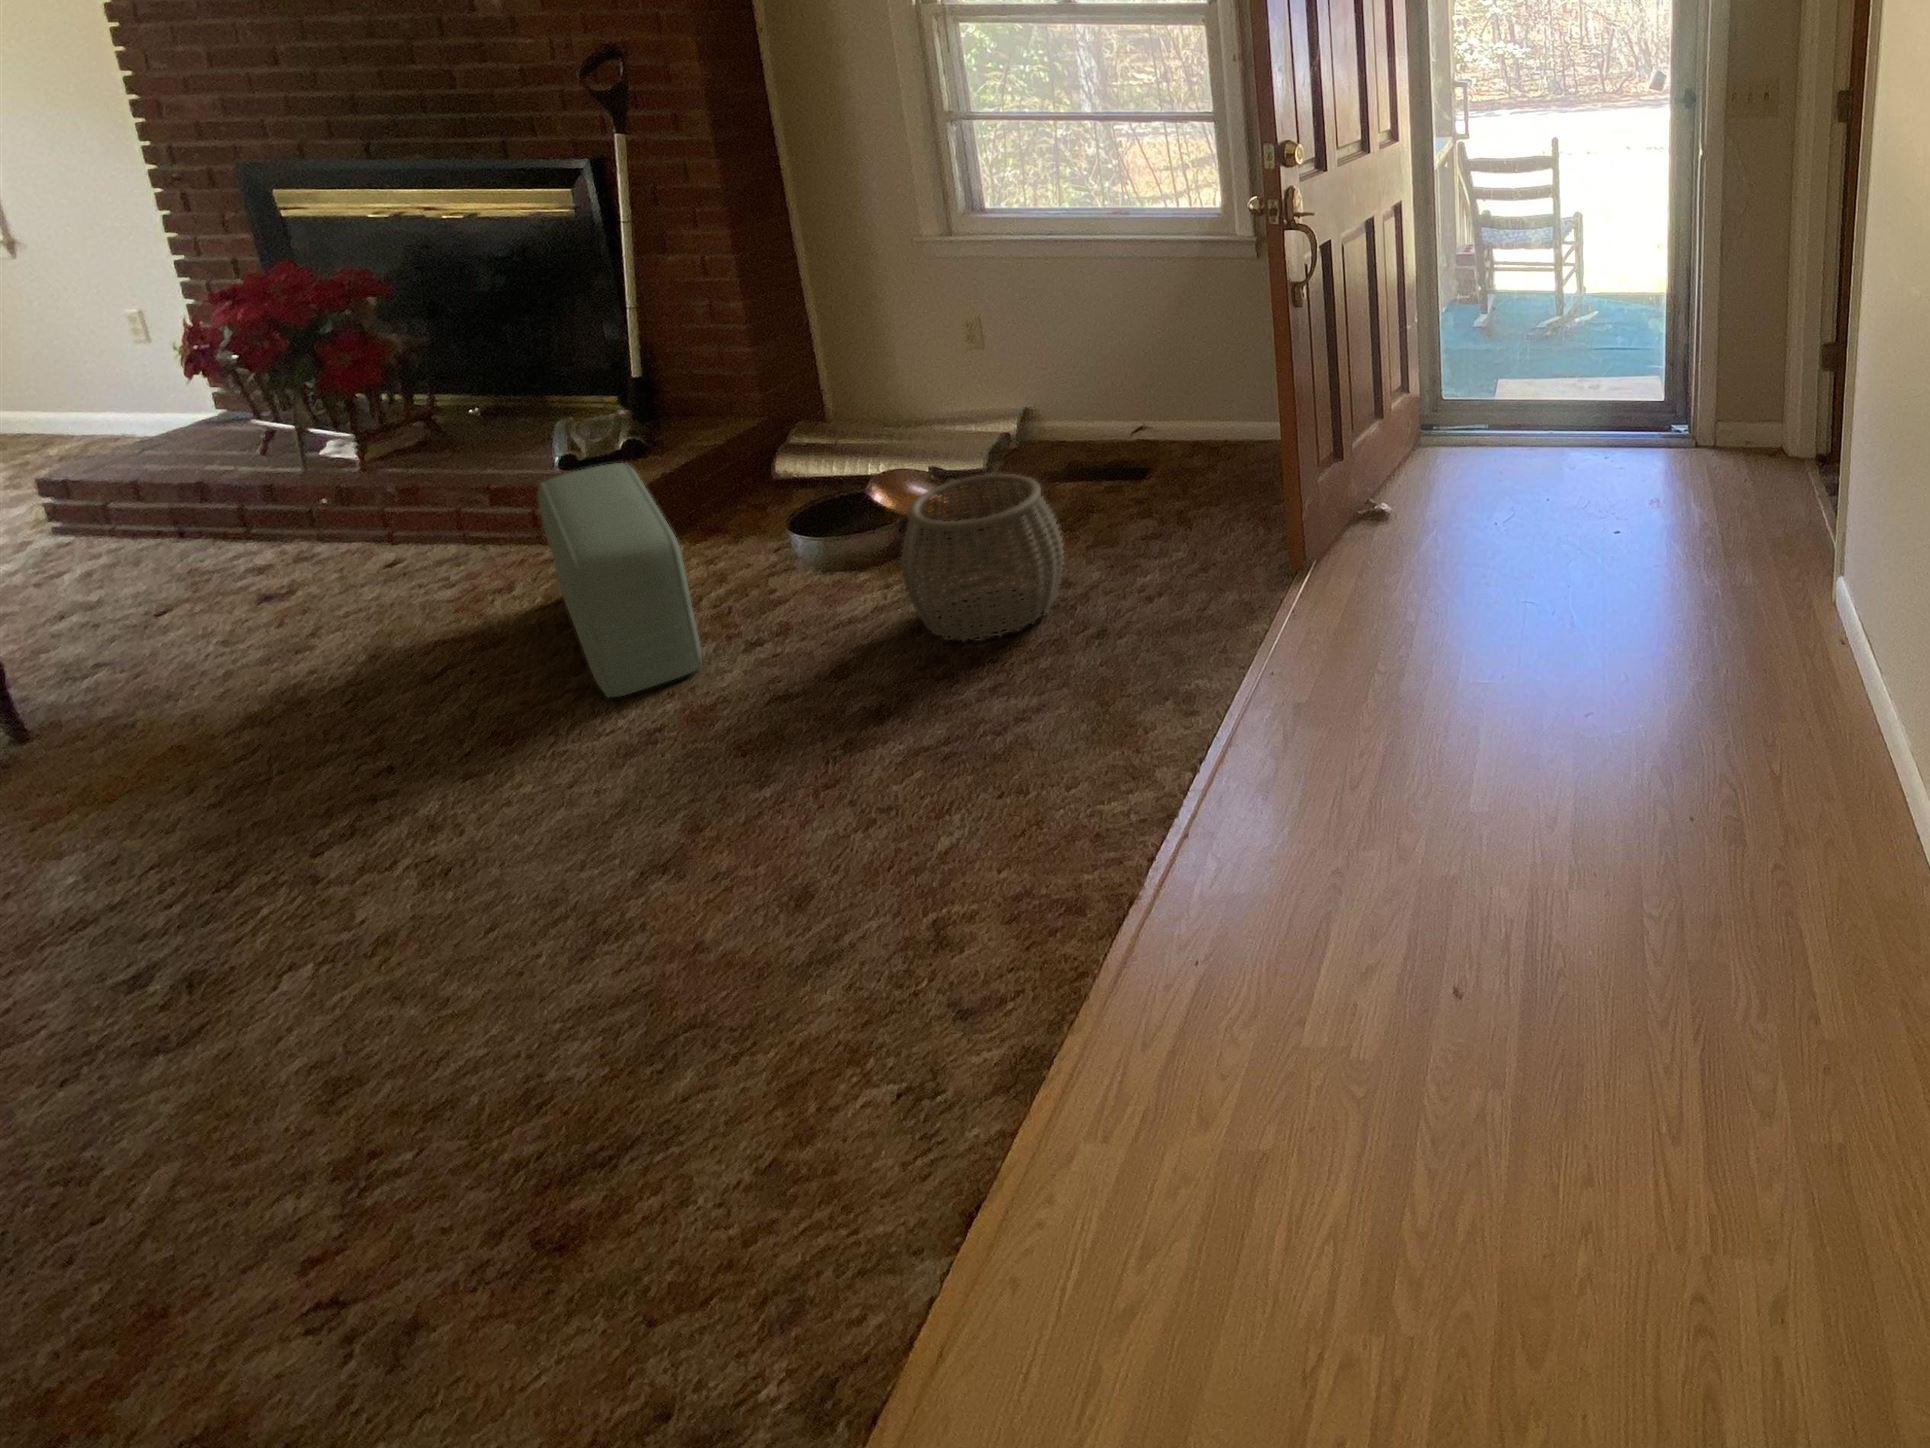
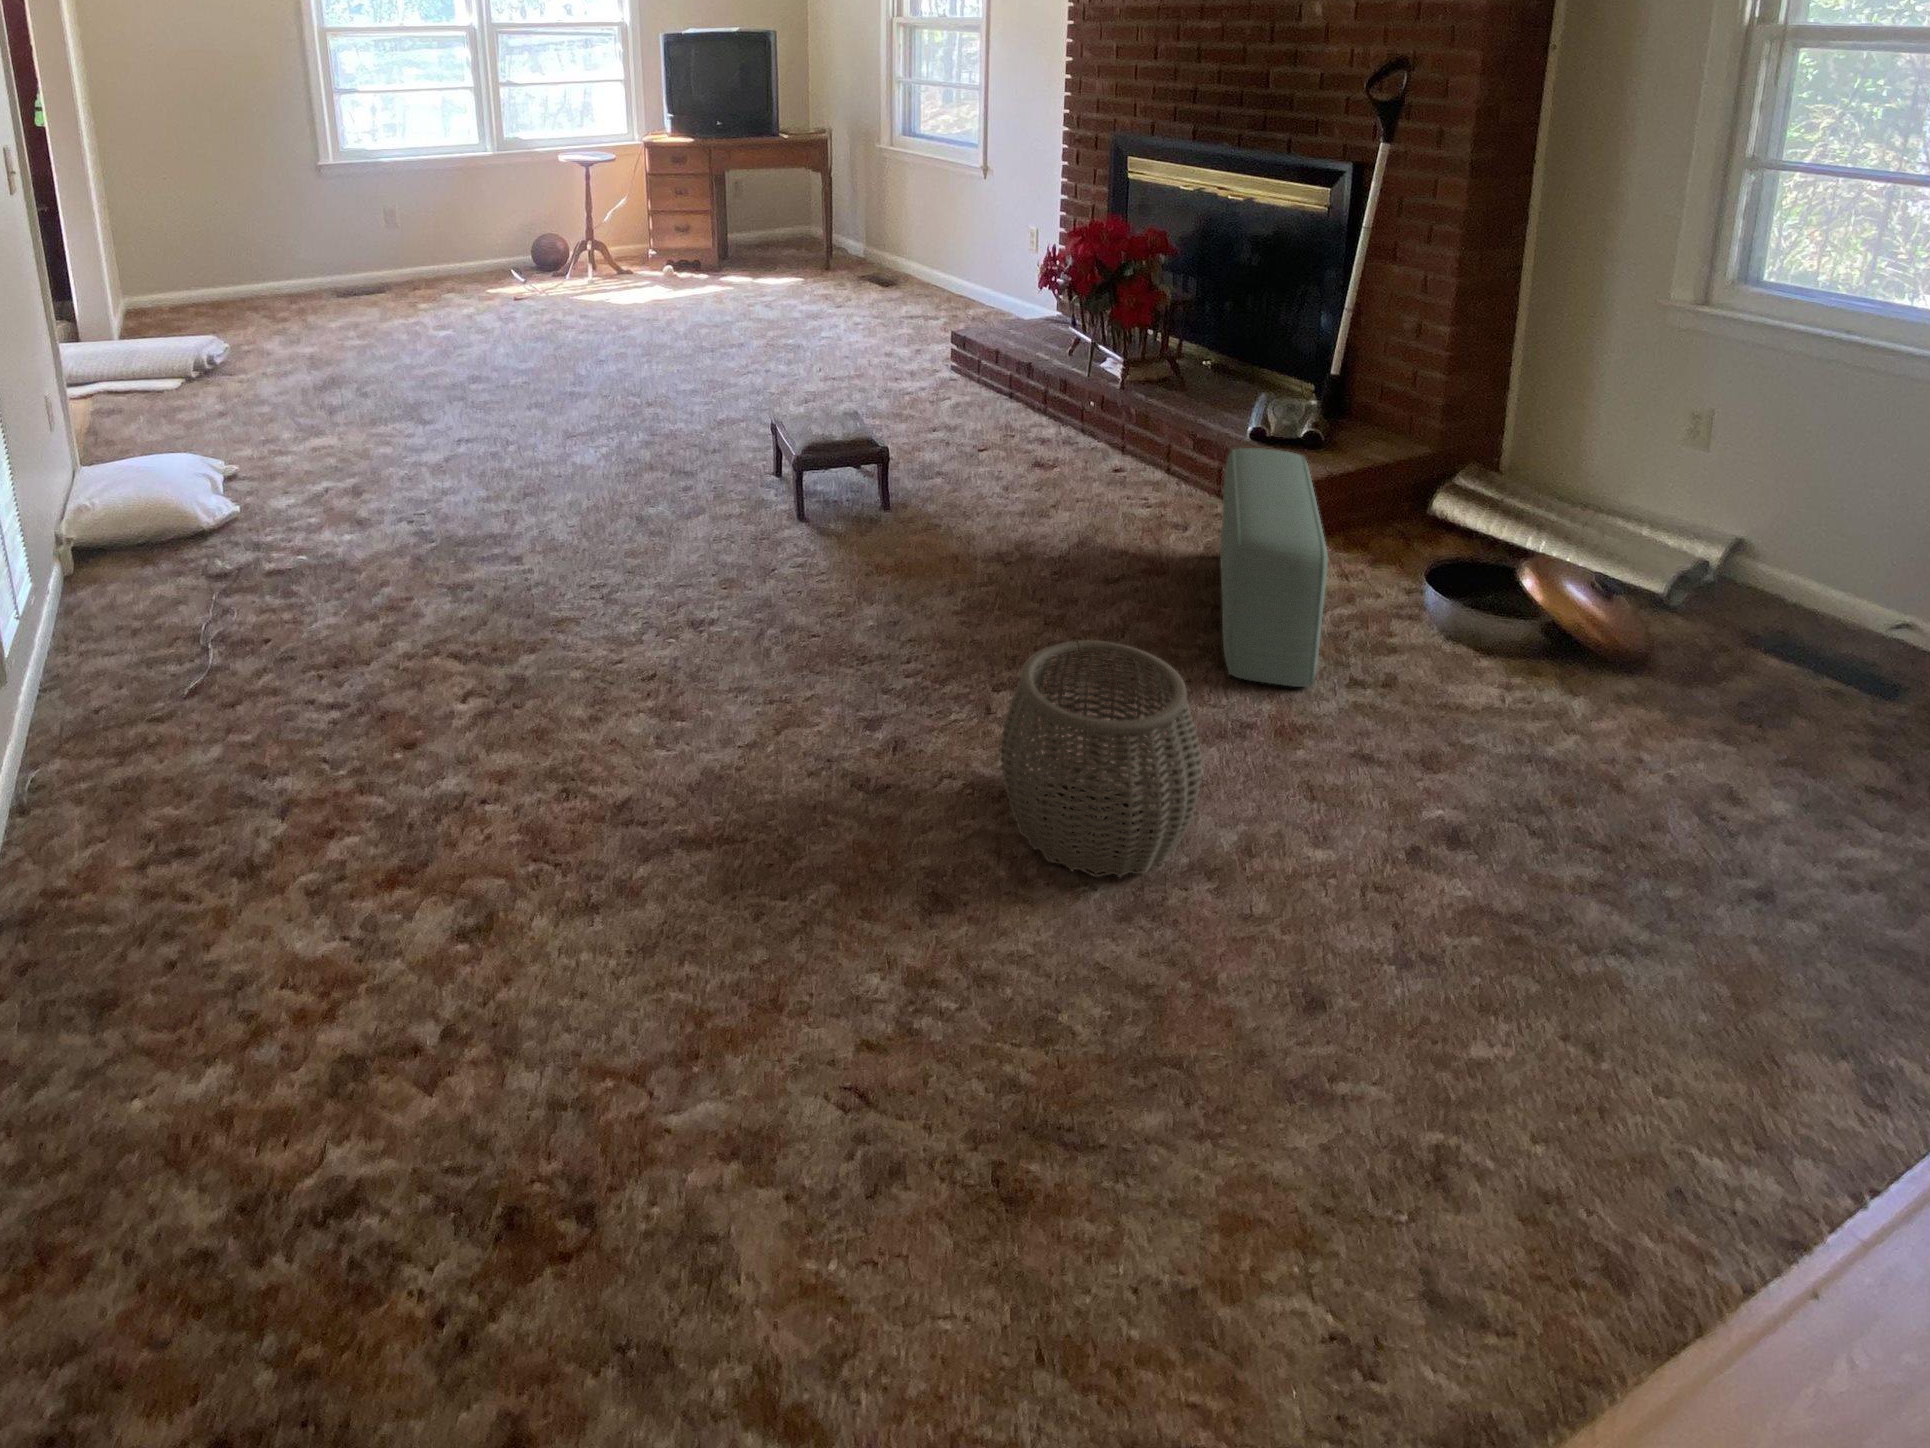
woven basket: present [901,474,1064,641] -> present [999,640,1202,878]

